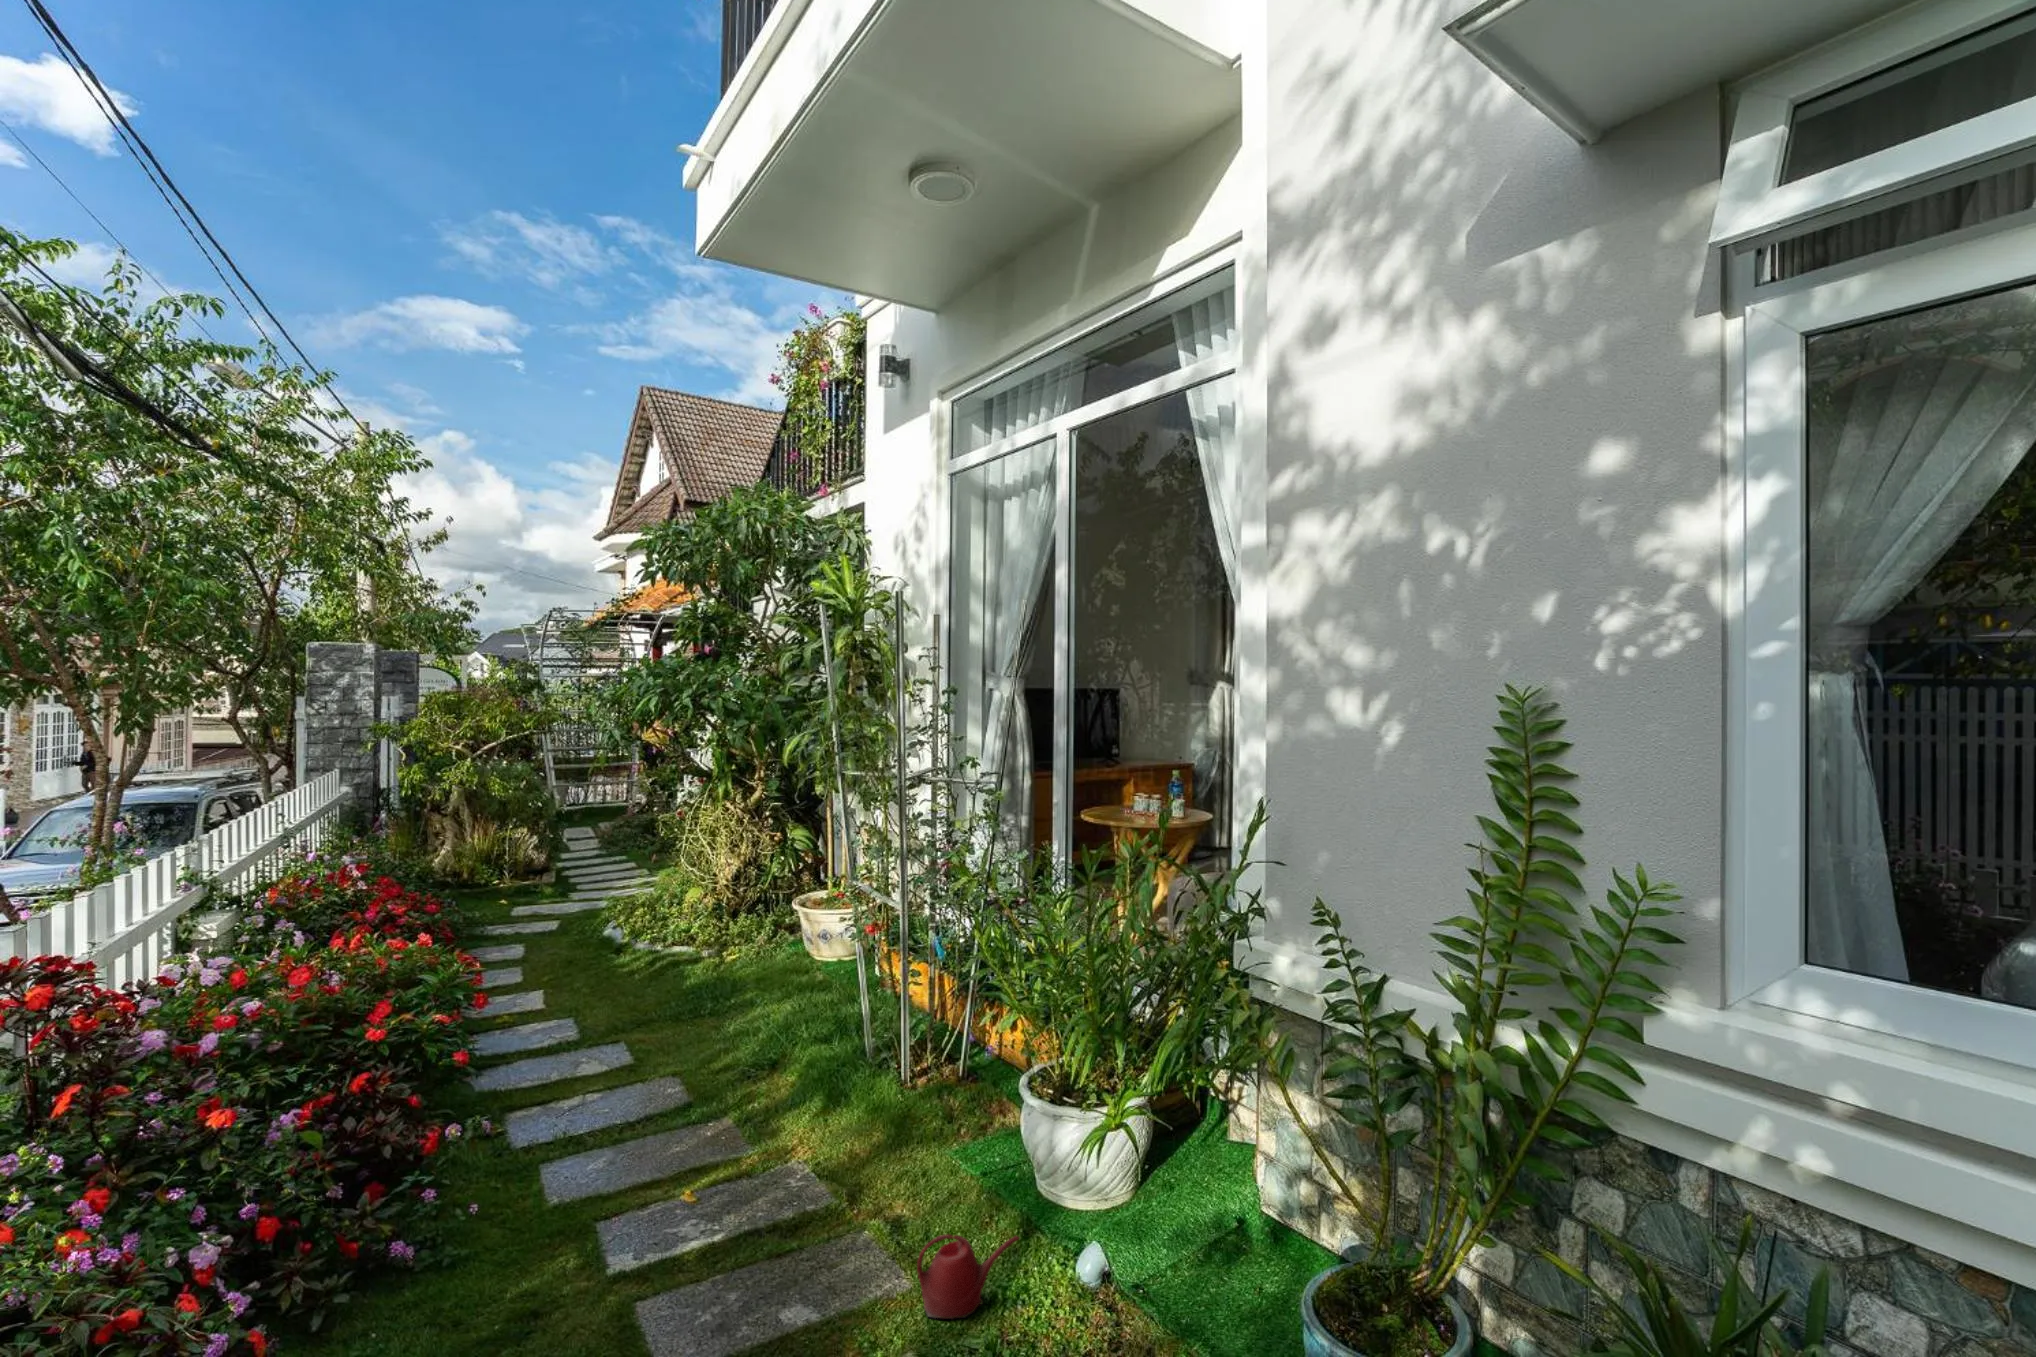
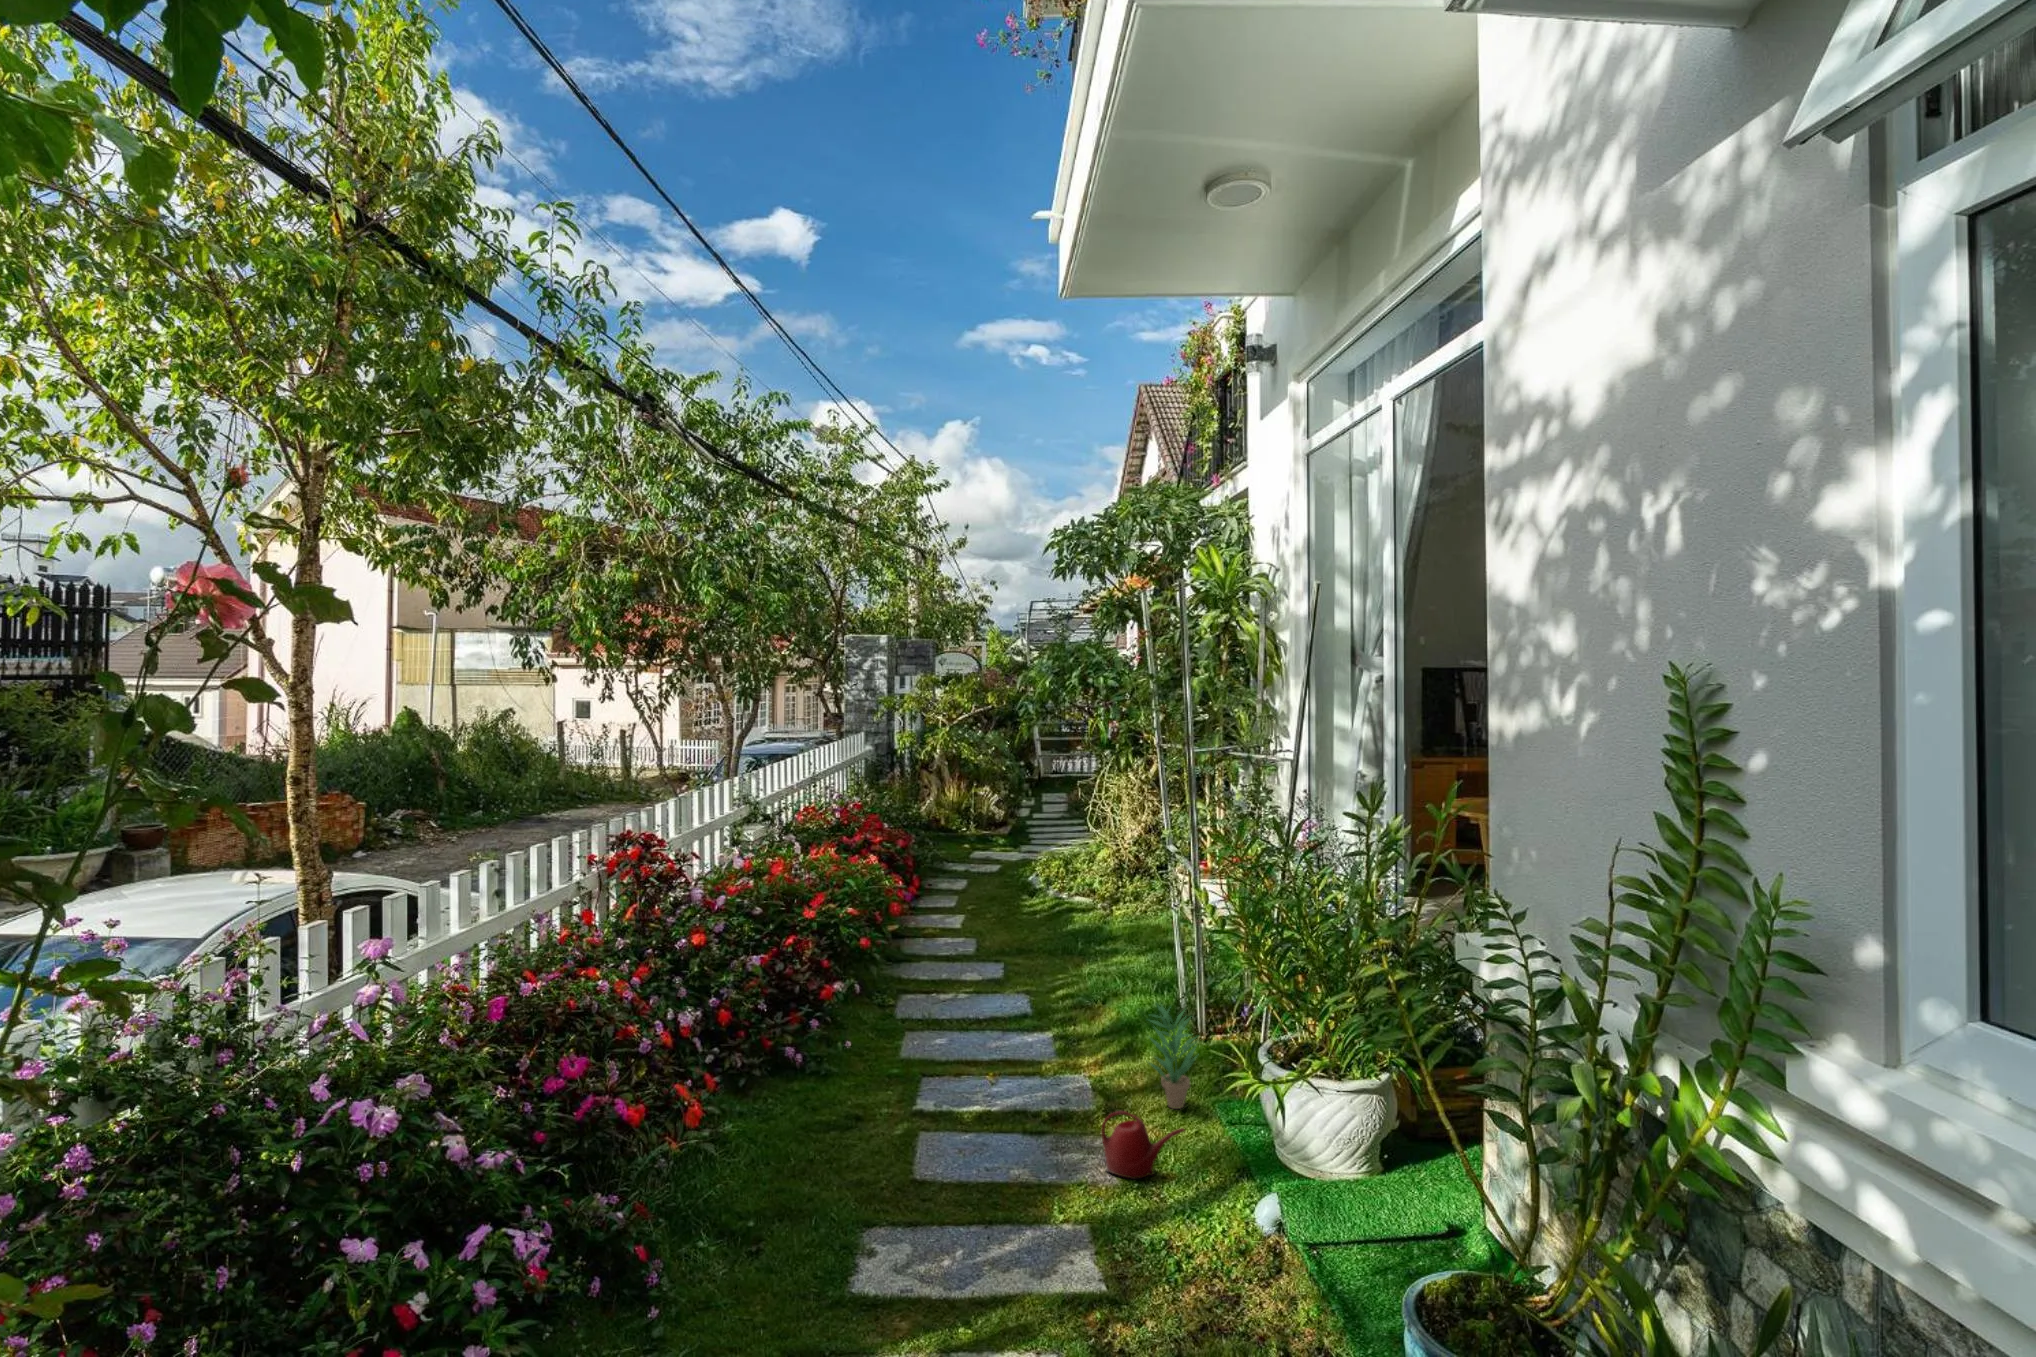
potted plant: none [911,1078,976,1200] -> present [1150,1006,1196,1109]

